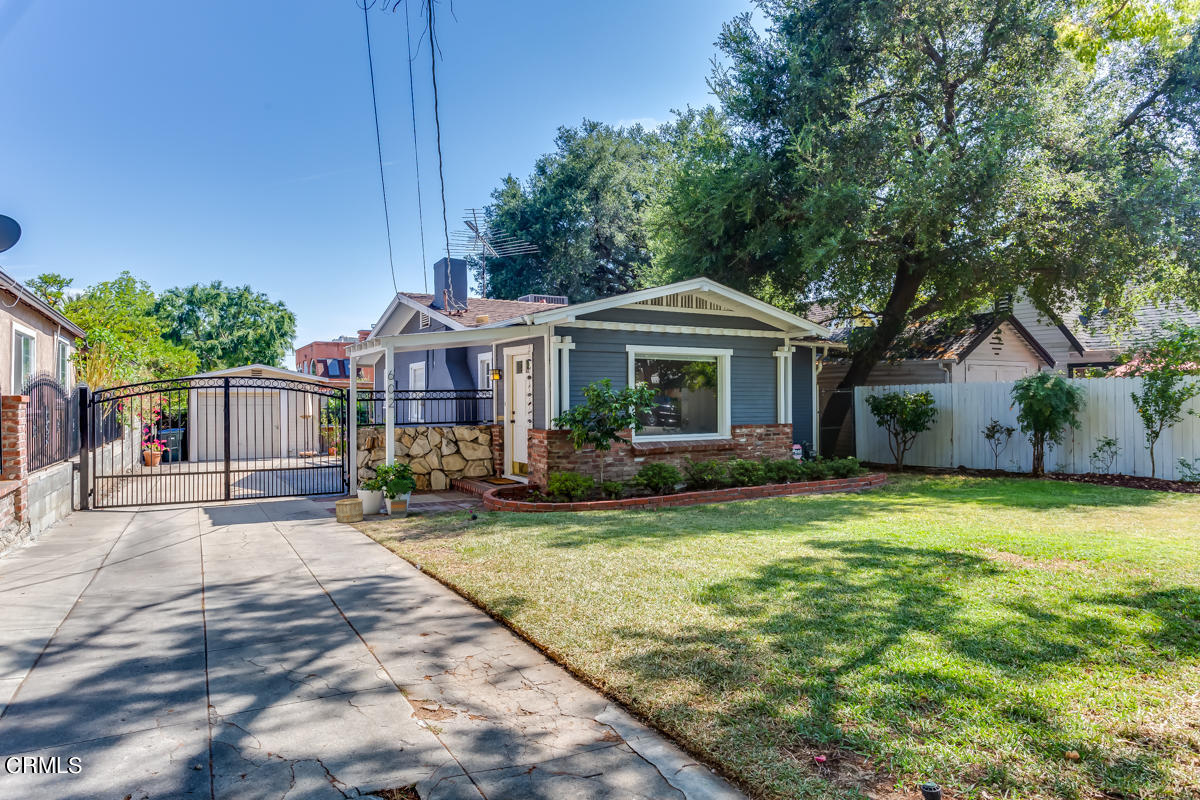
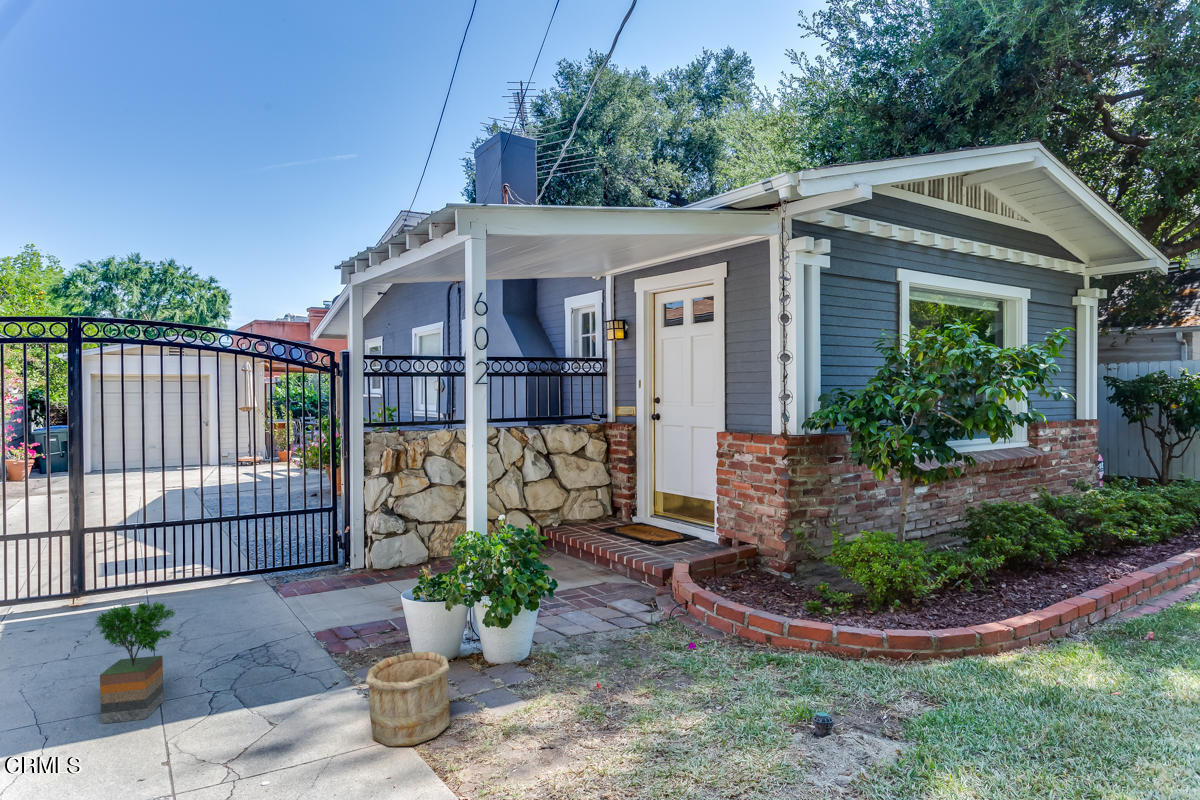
potted tree: present [388,480,412,518] -> present [95,602,176,724]

